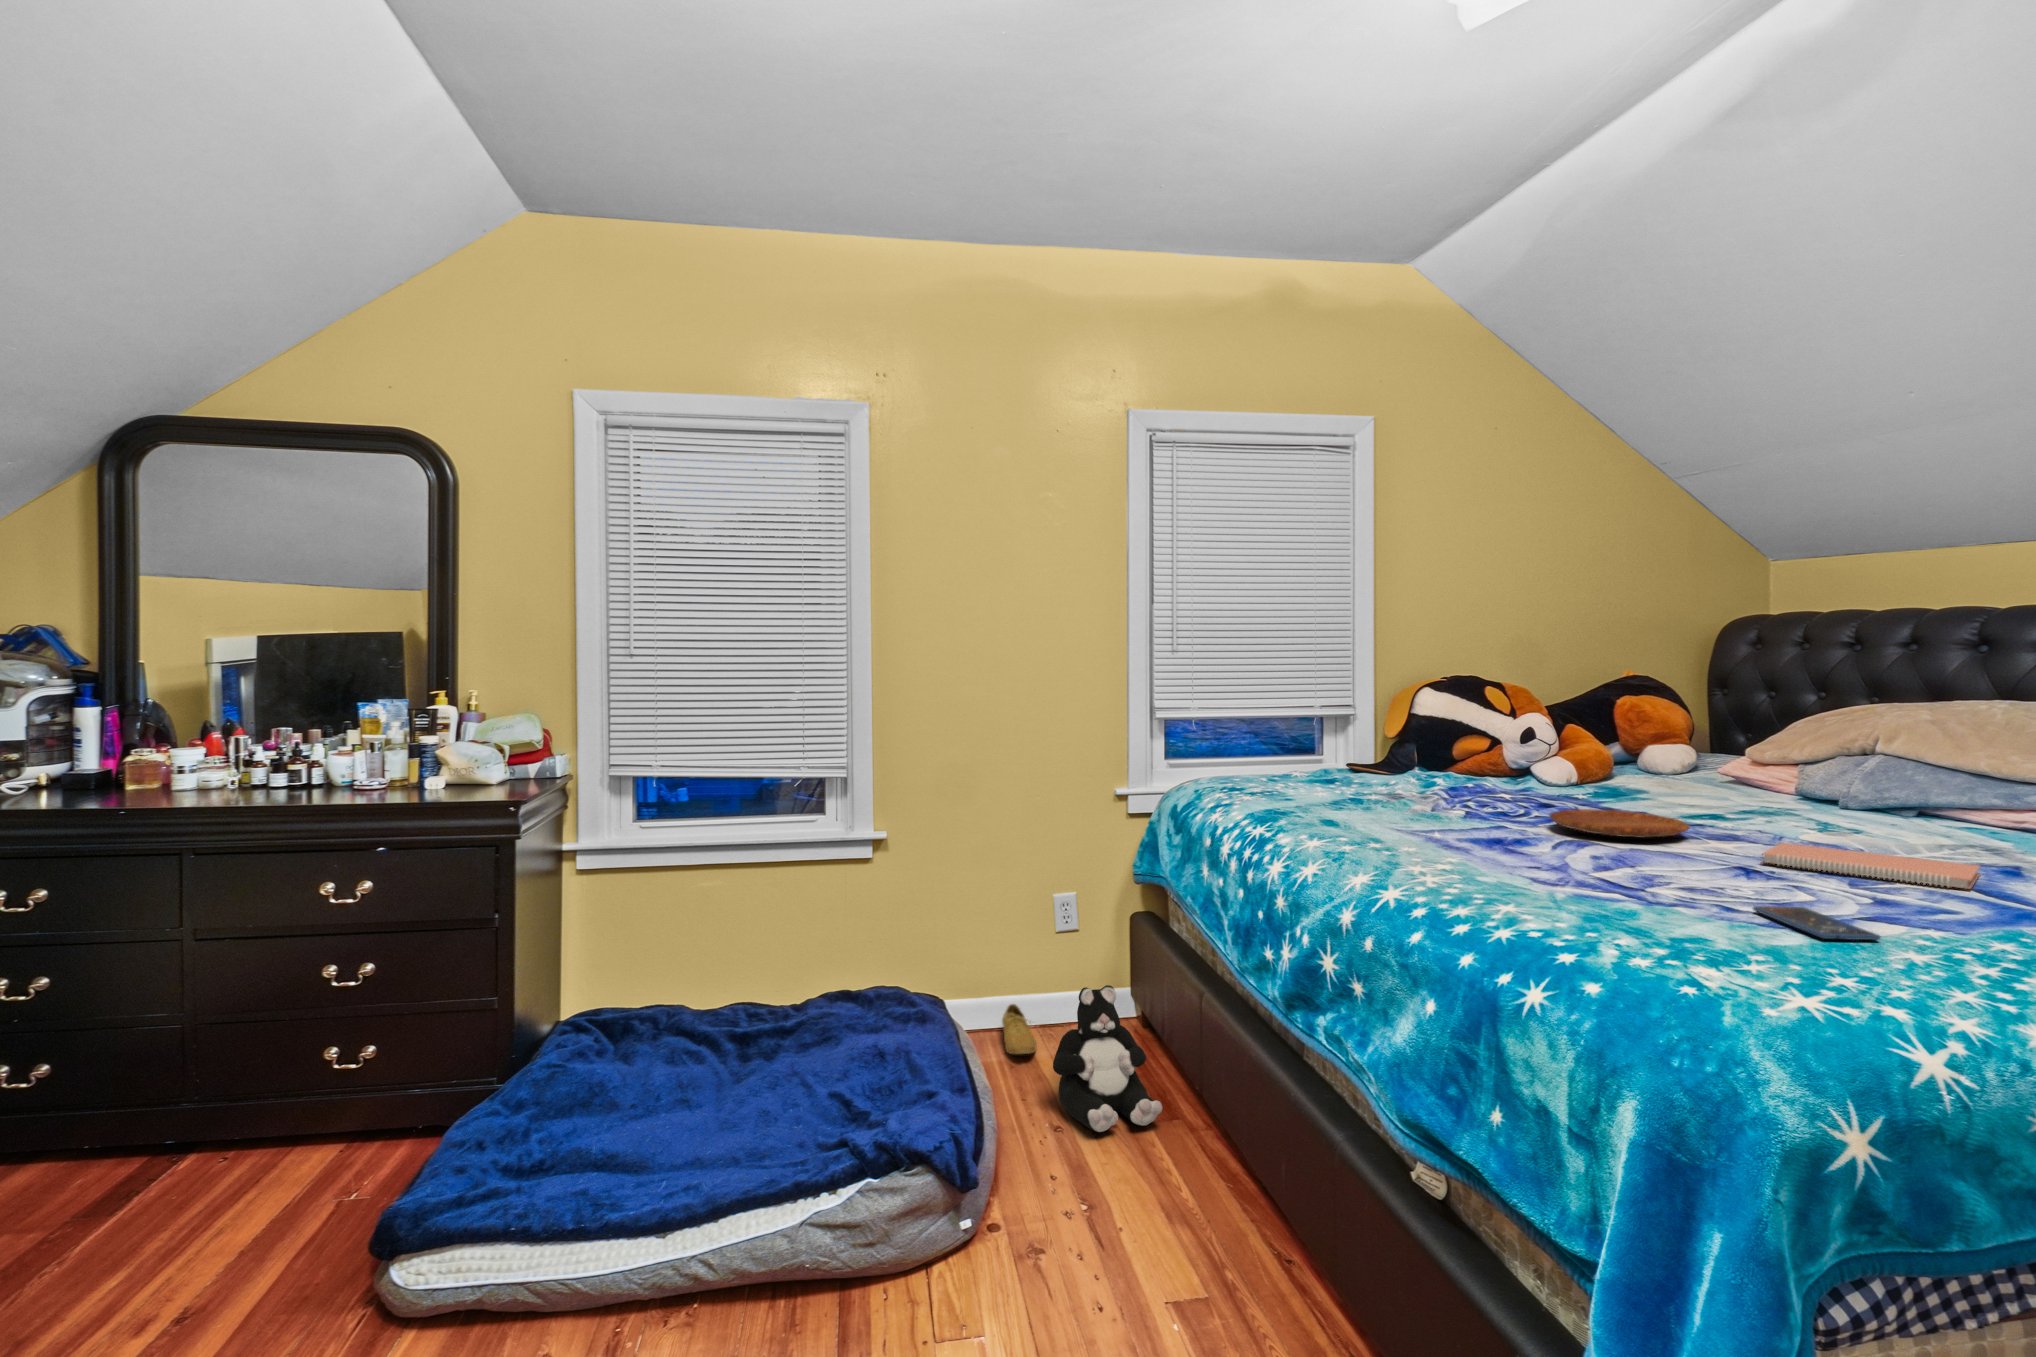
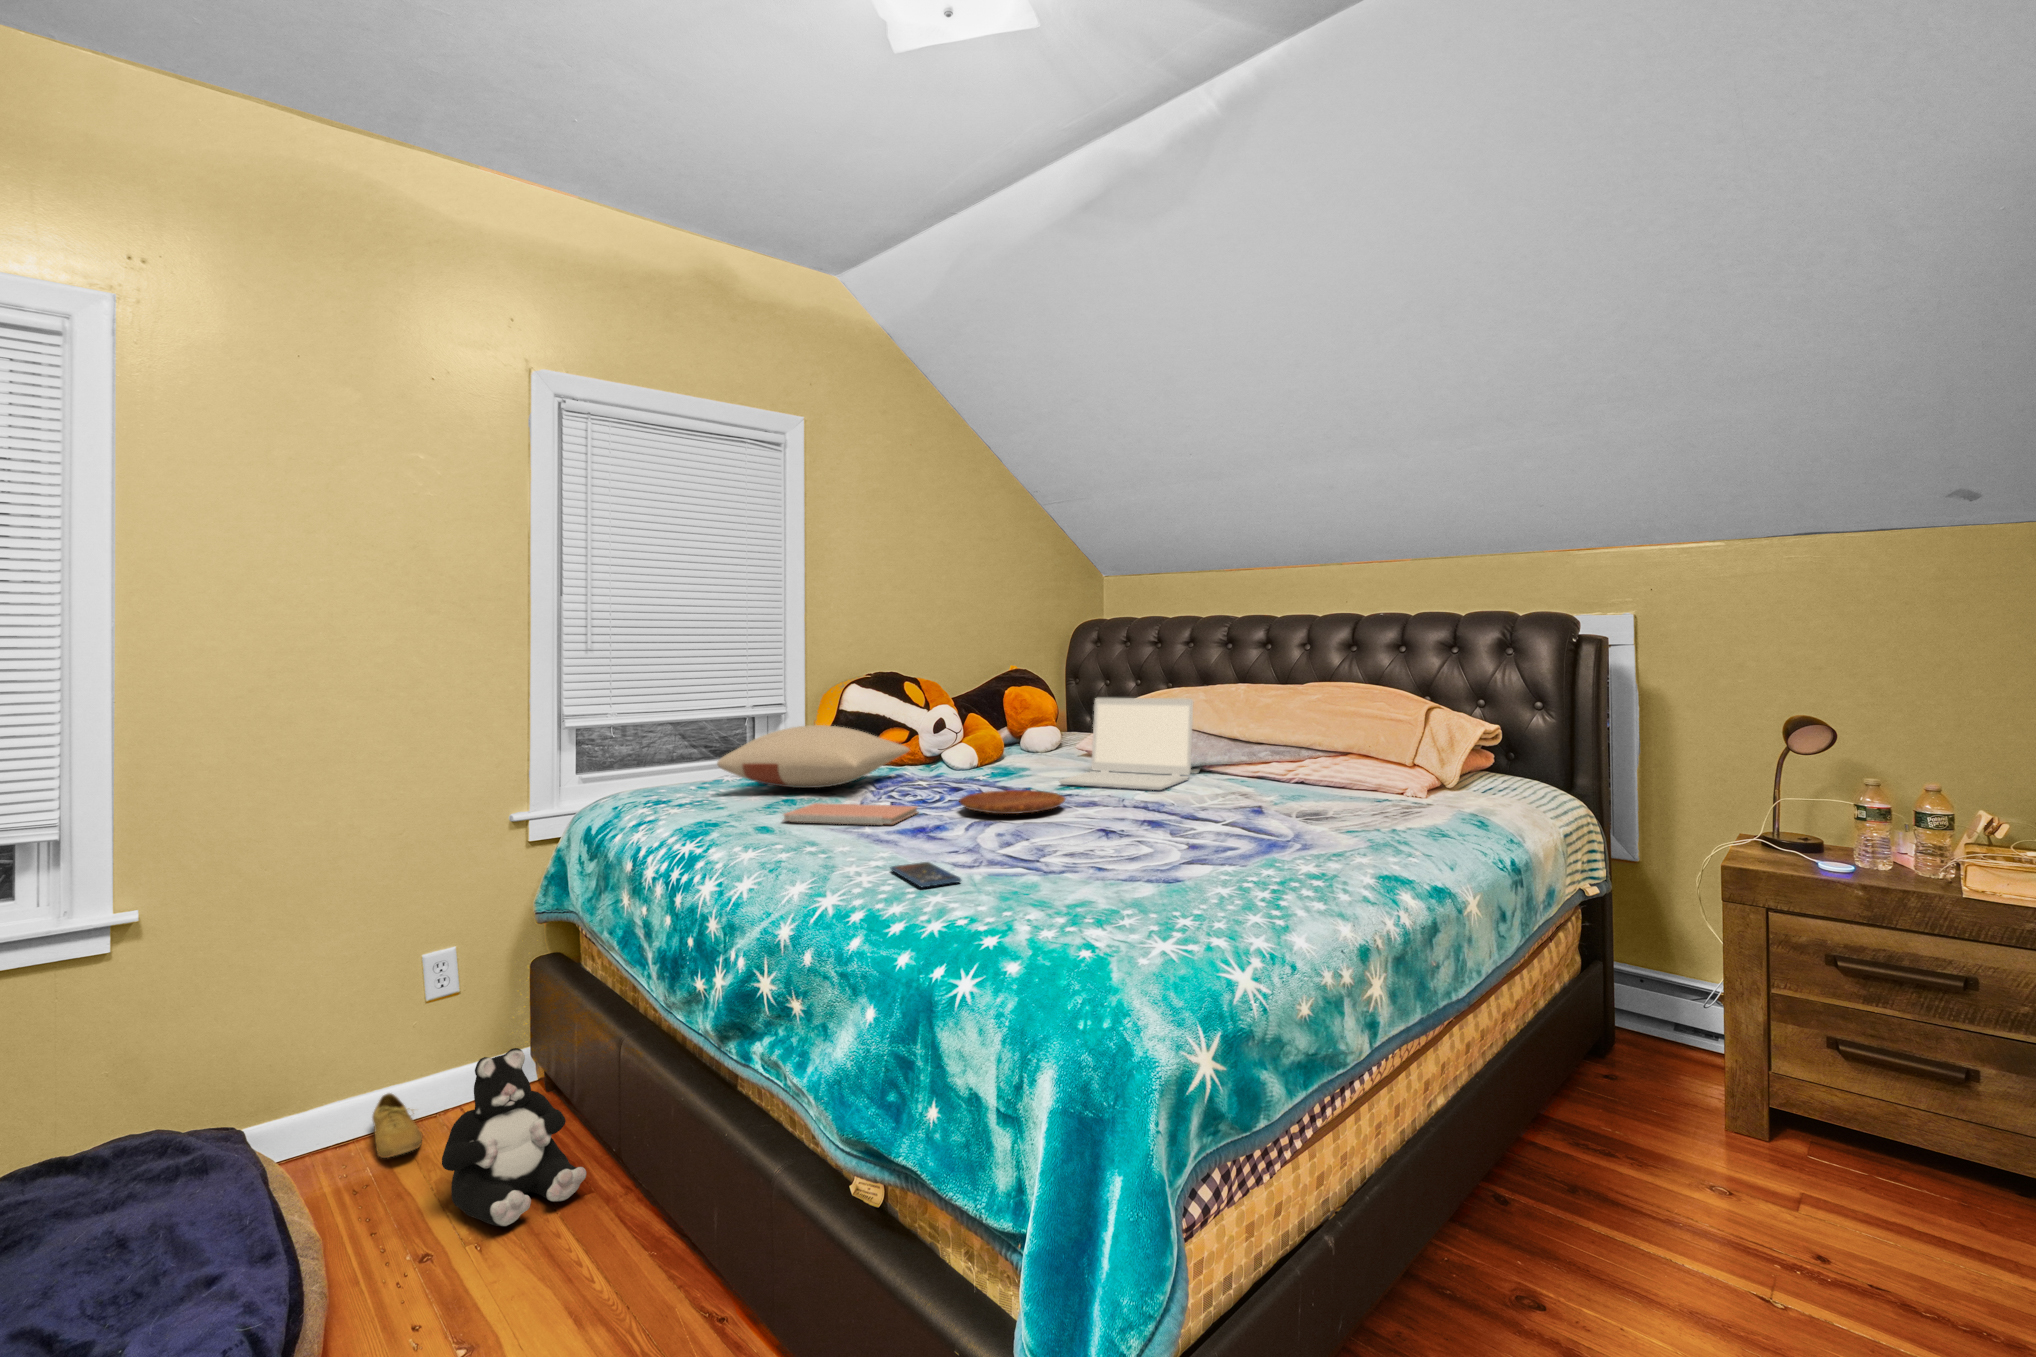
laptop: none [1685,712,1899,831] -> present [1059,698,1193,790]
pillow: none [1288,726,1494,788] -> present [717,725,909,788]
notebook: present [1762,843,1980,889] -> present [784,803,918,825]
smartphone: present [1753,906,1881,940] -> present [891,862,961,887]

